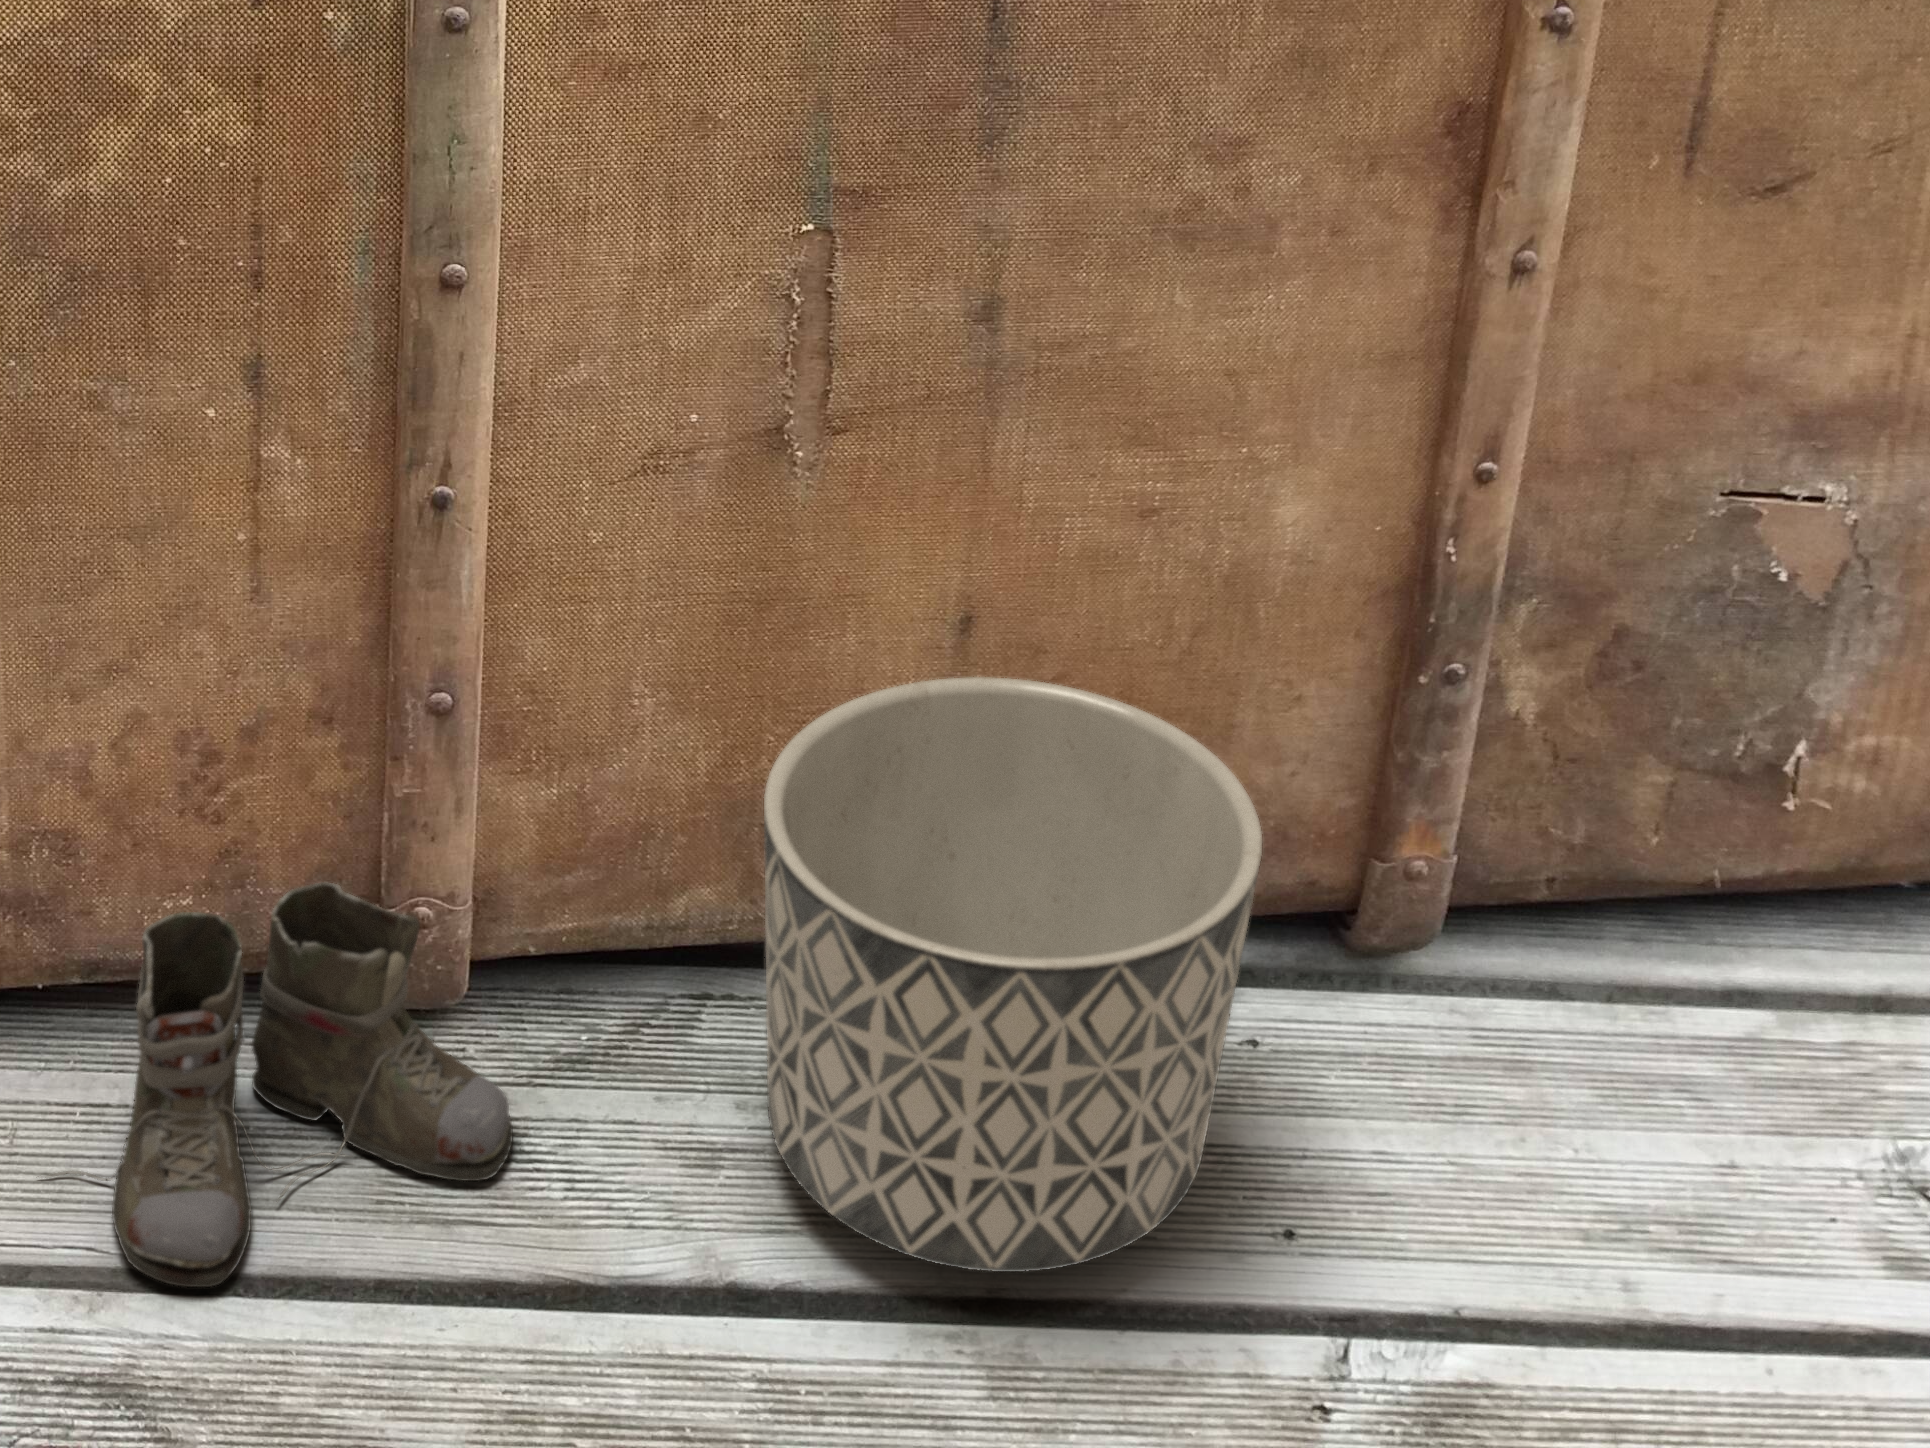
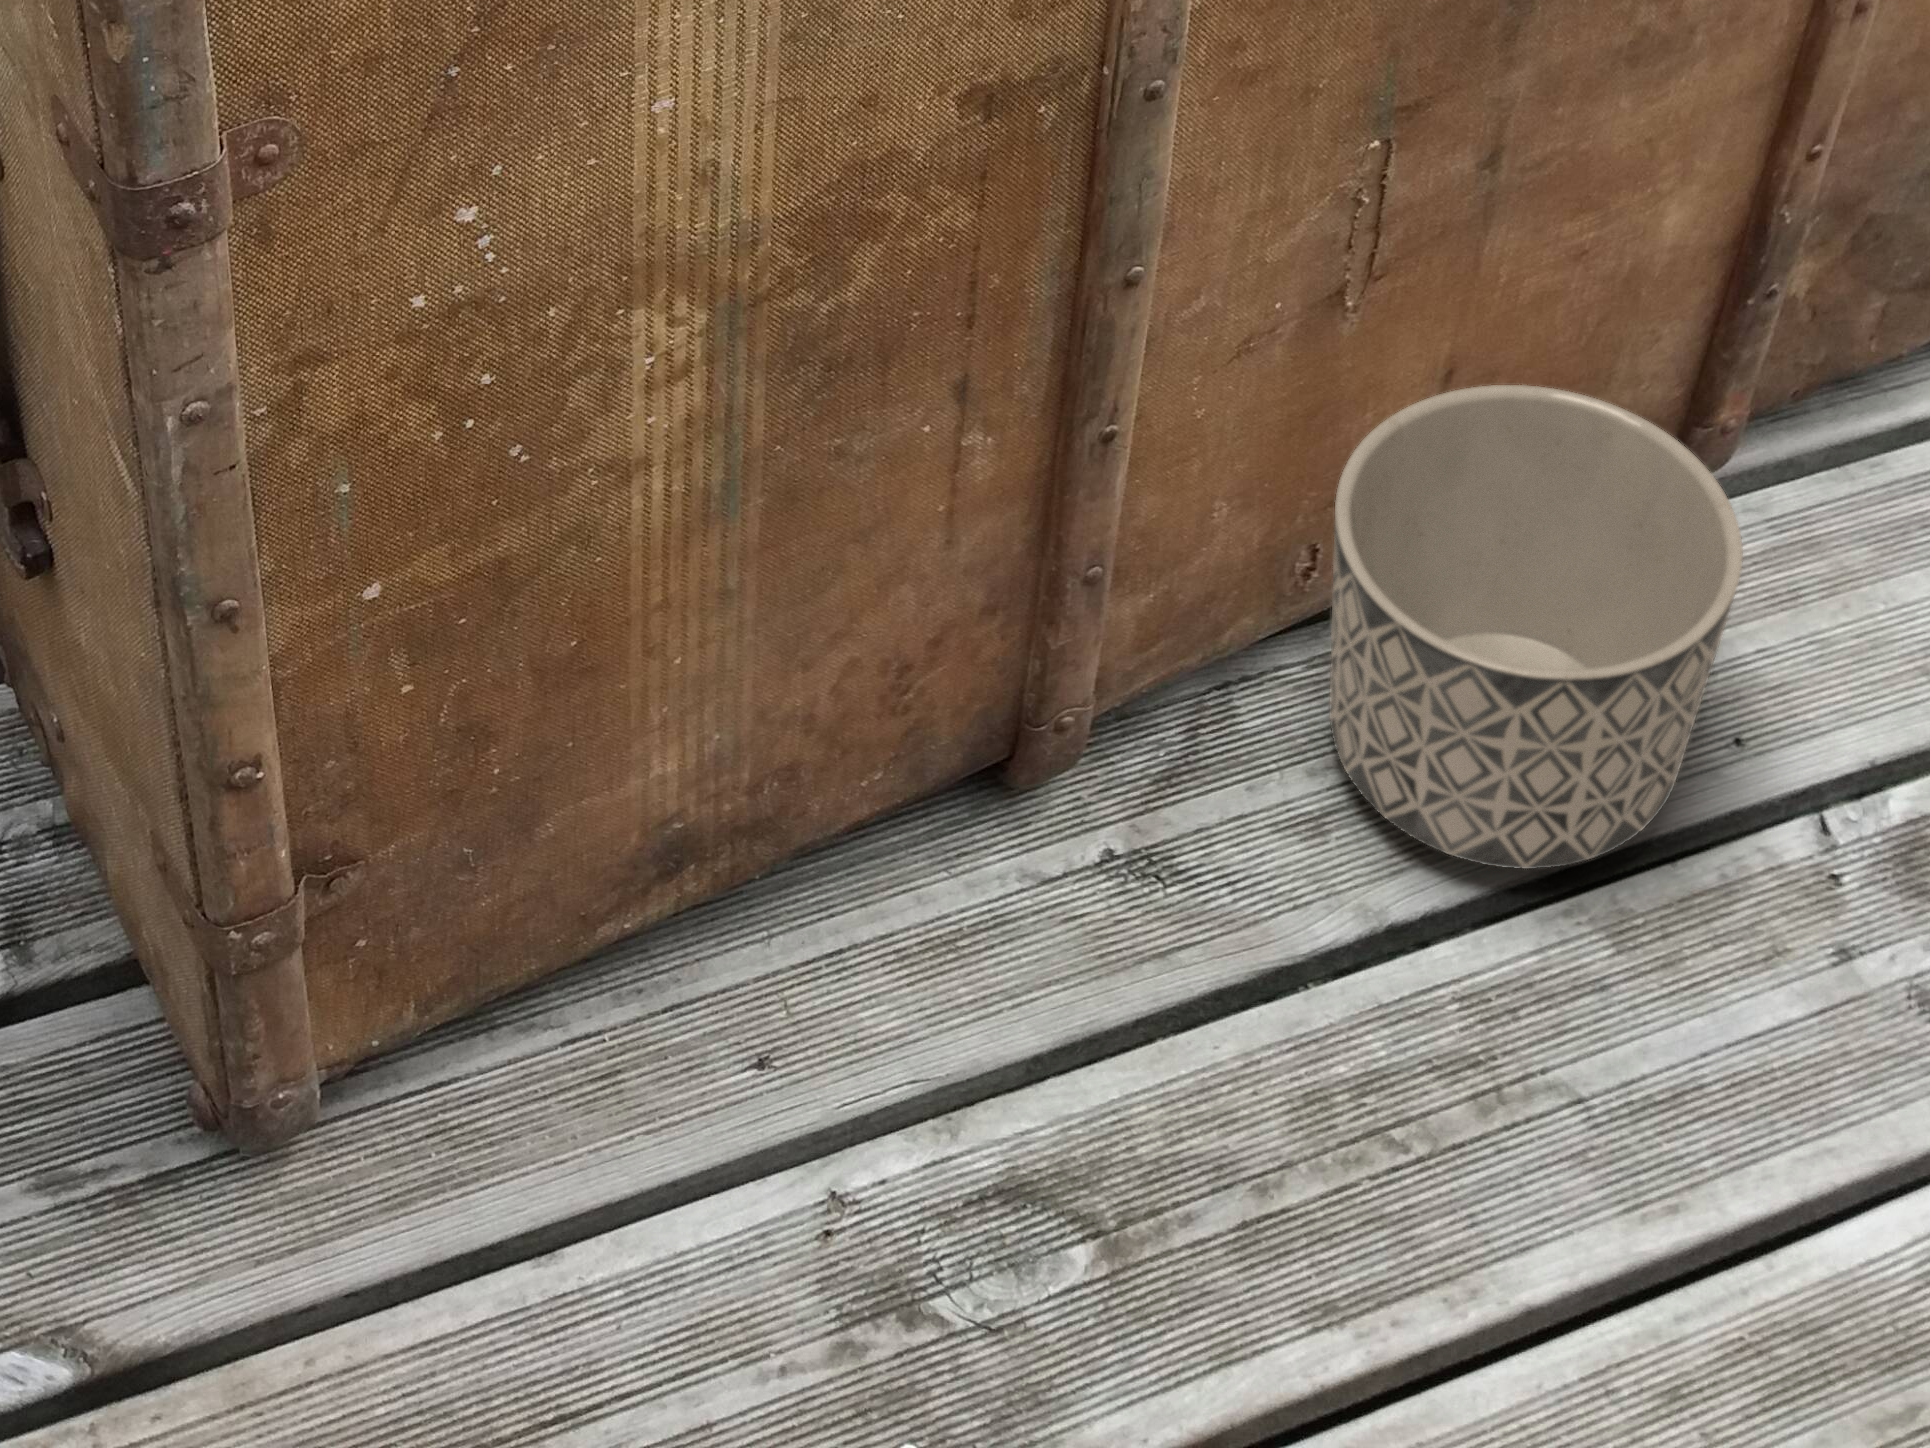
boots: present [45,882,513,1287] -> none [827,729,1173,1093]

